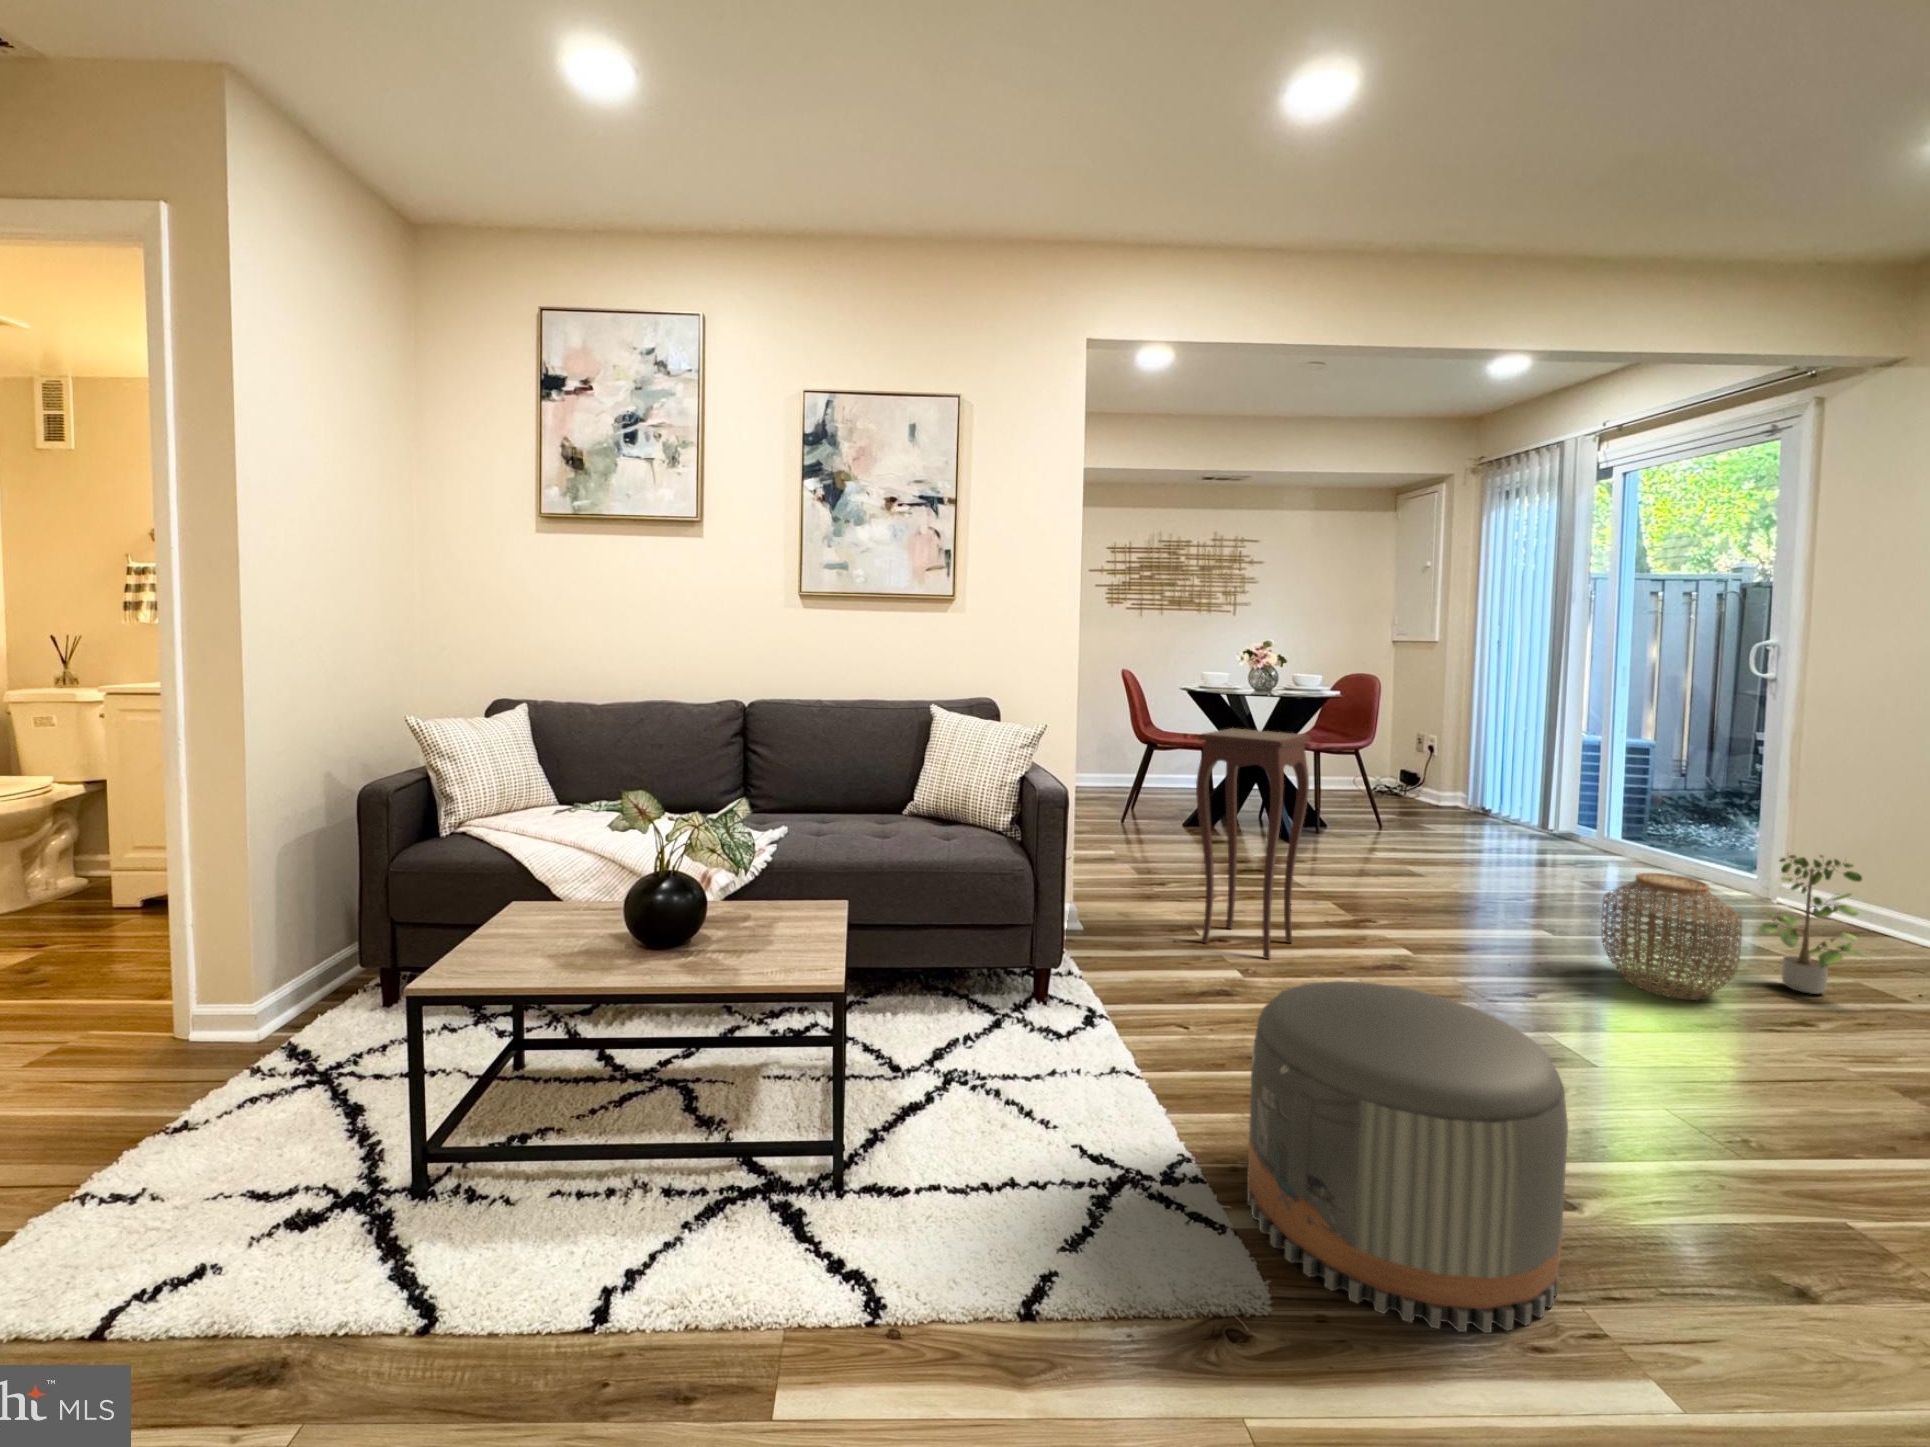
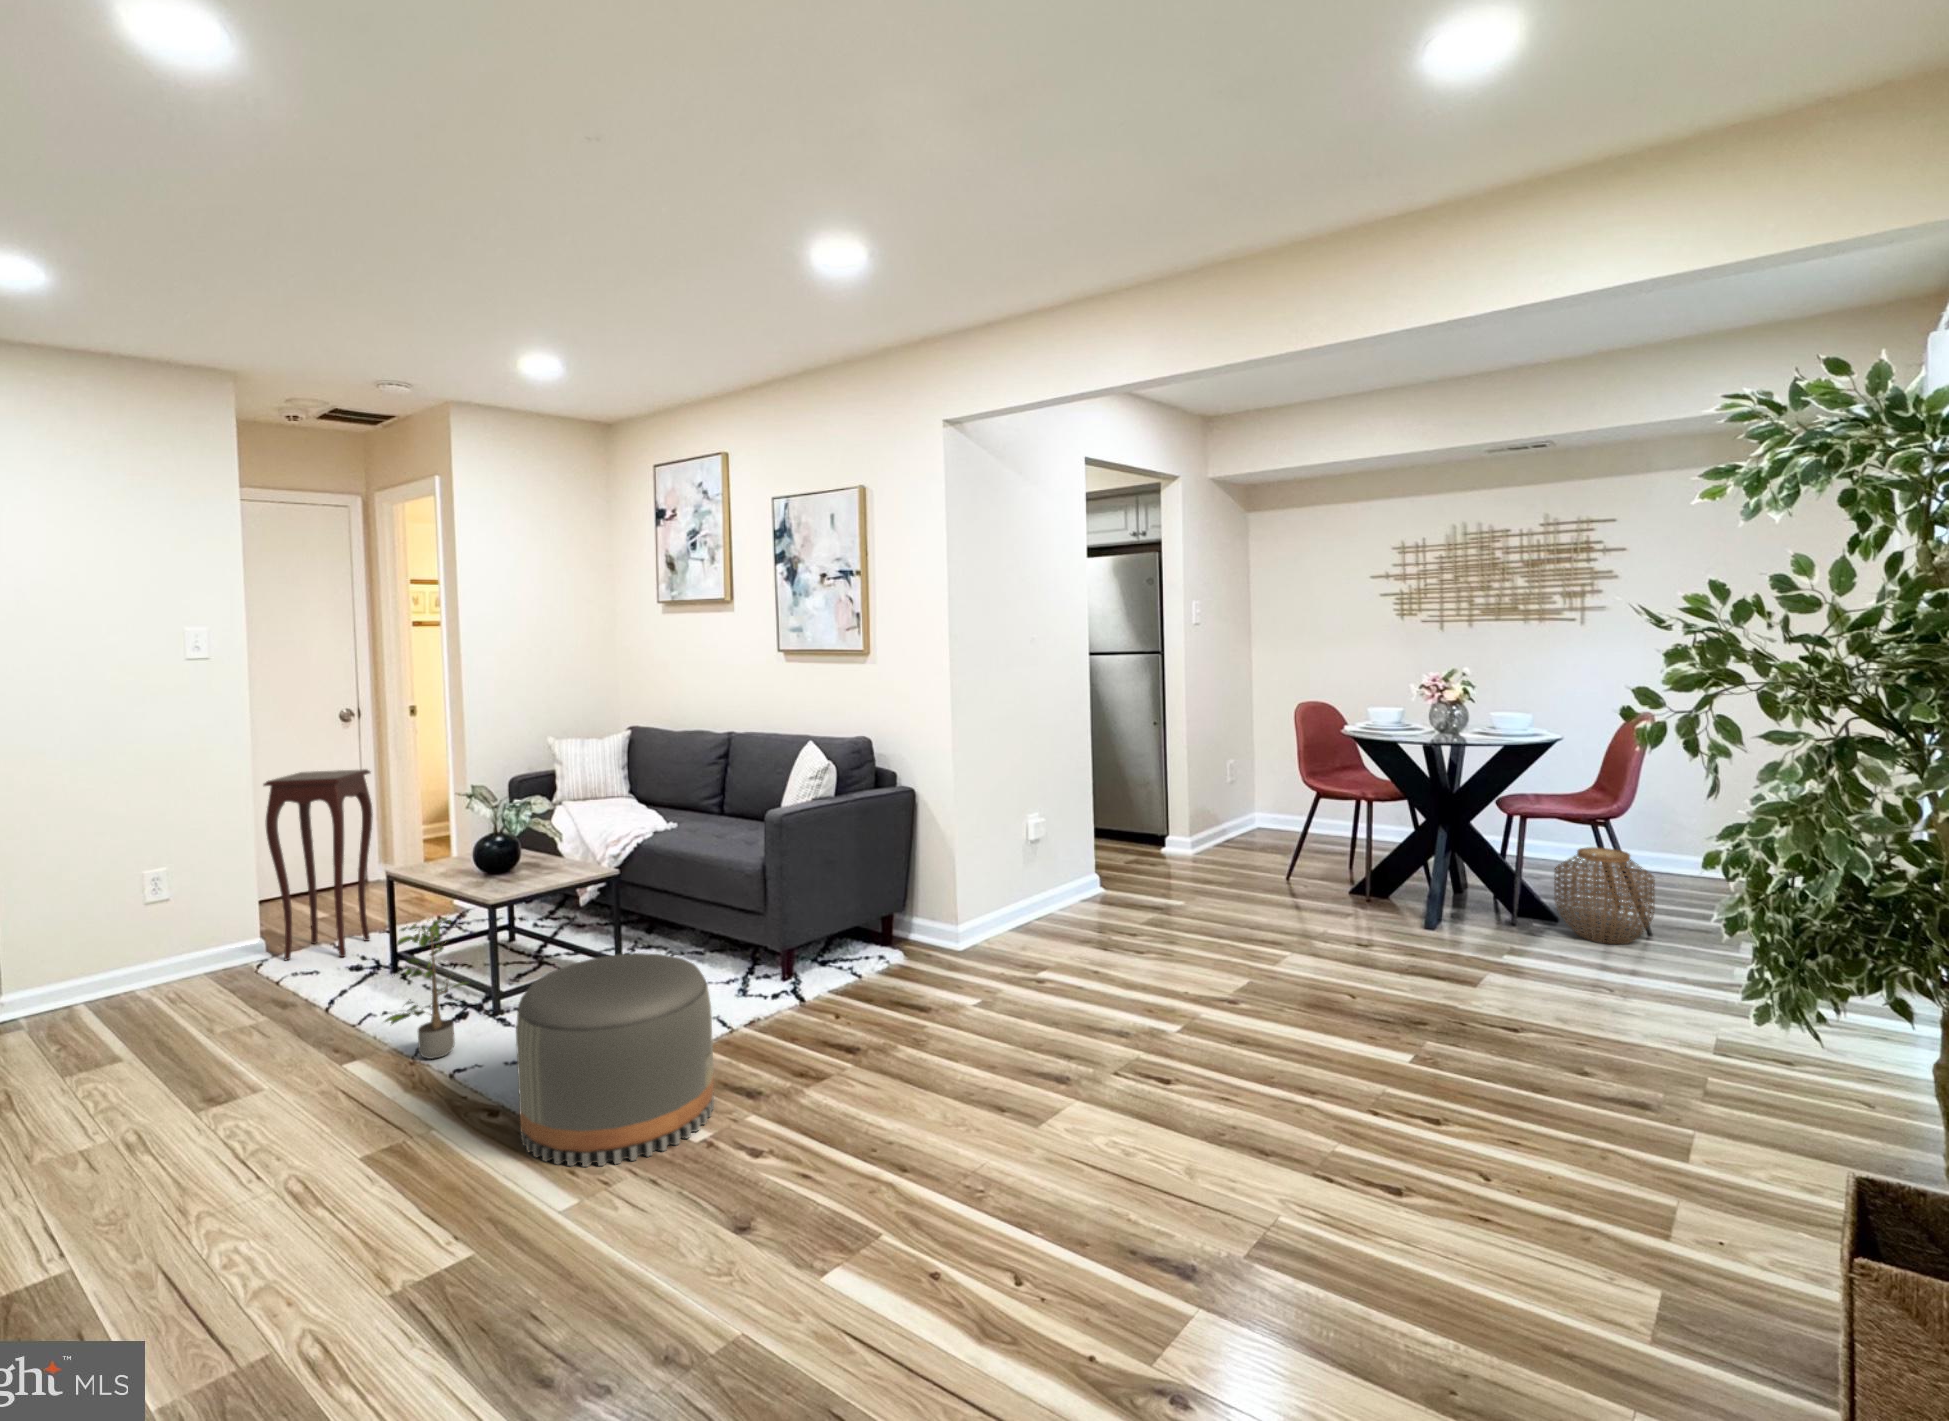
side table: present [1196,728,1311,959] -> present [264,769,373,961]
potted plant: present [1758,855,1868,994] -> present [385,917,469,1059]
woven basket: present [1601,873,1742,1000] -> present [1554,847,1655,944]

